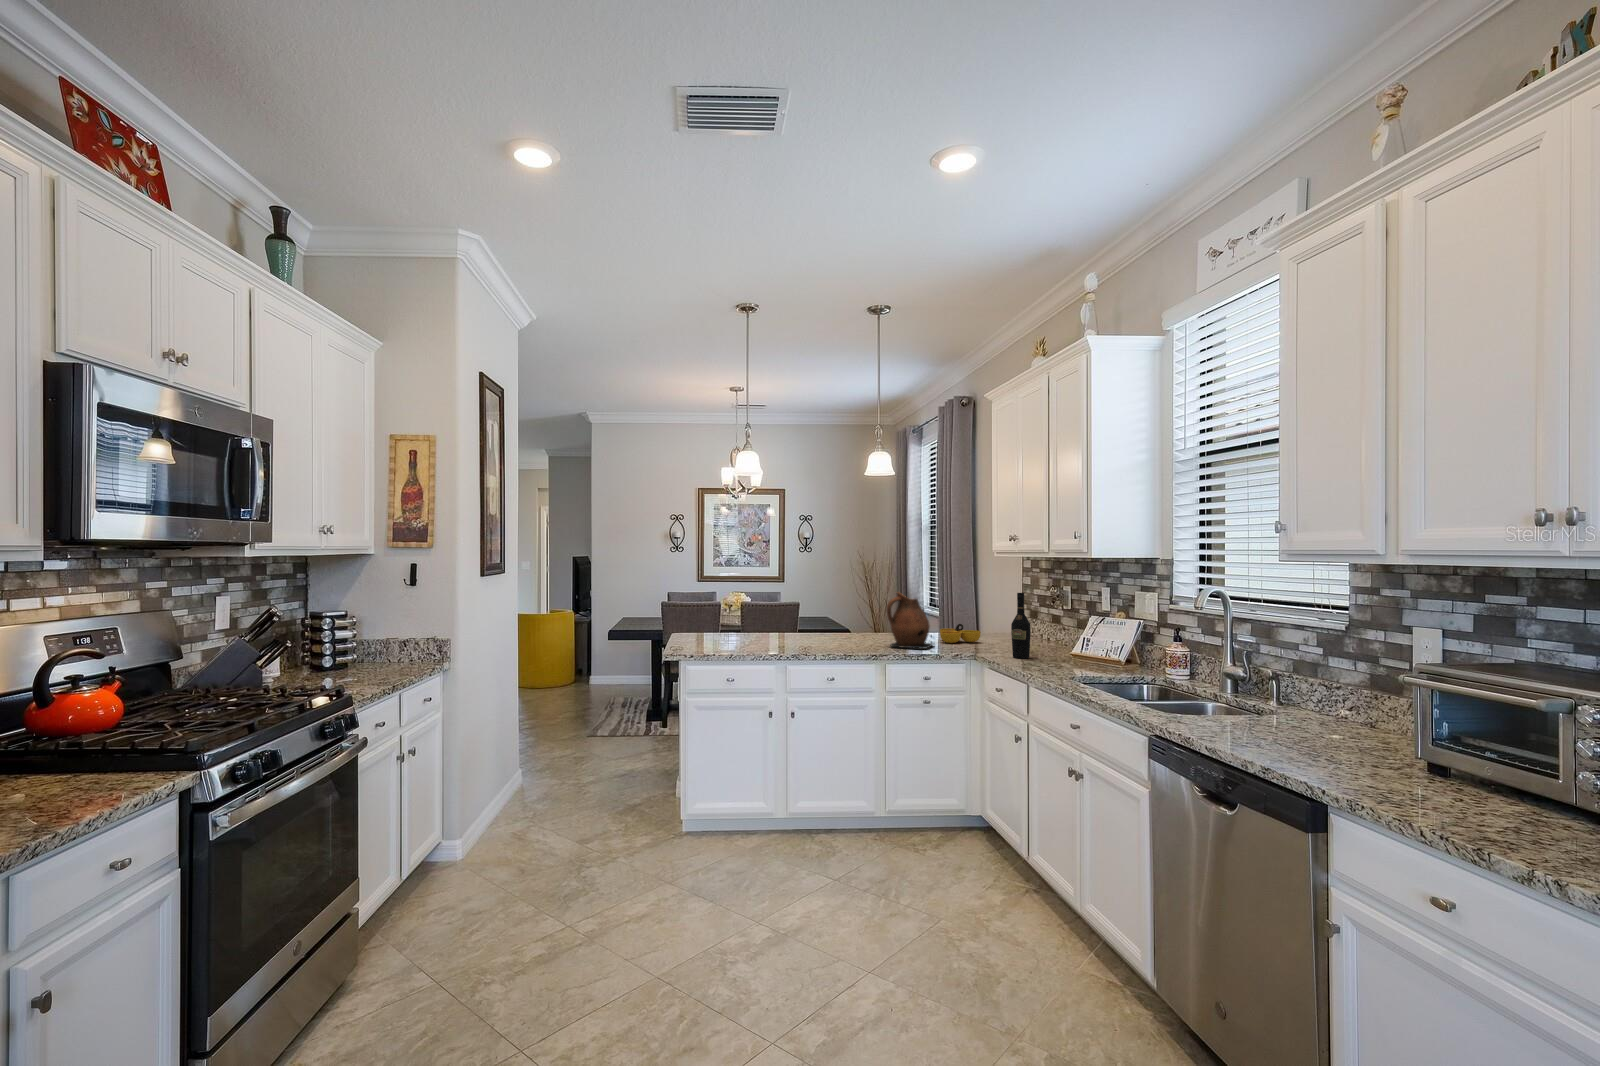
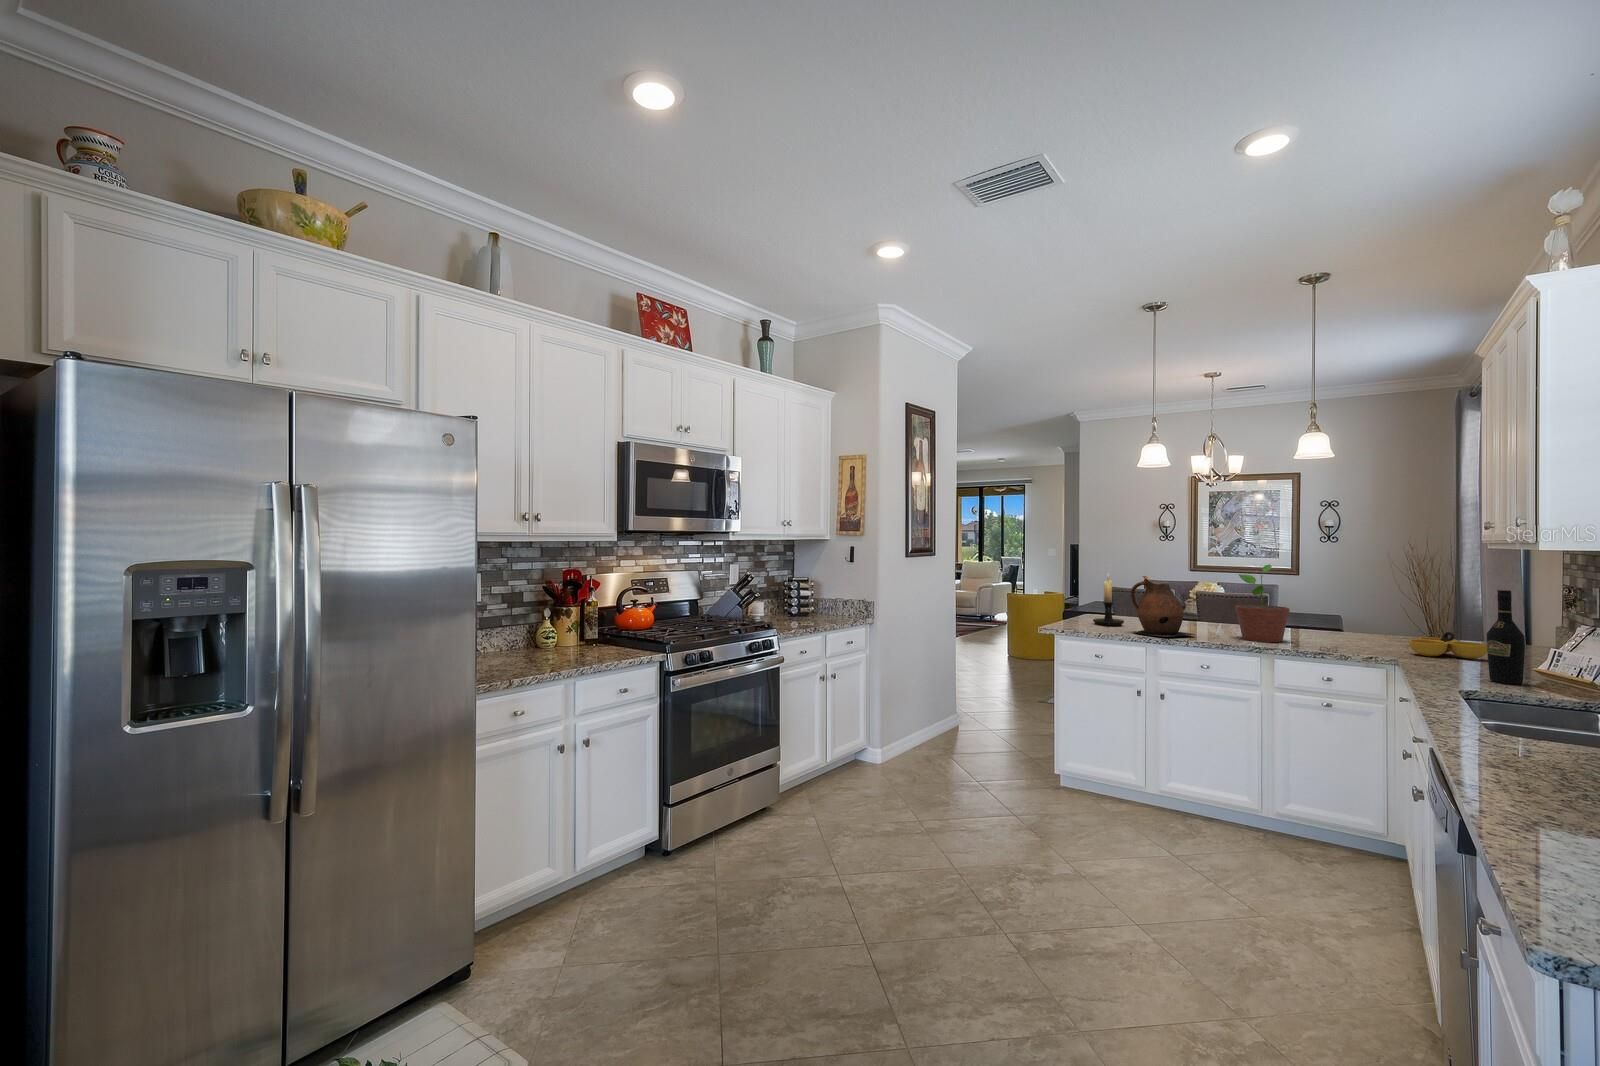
potted plant: none [830,576,869,644] -> present [1235,564,1290,642]
candle holder: none [708,587,735,642] -> present [1093,574,1124,626]
ceramic pitcher: present [887,592,933,649] -> present [1131,576,1195,637]

